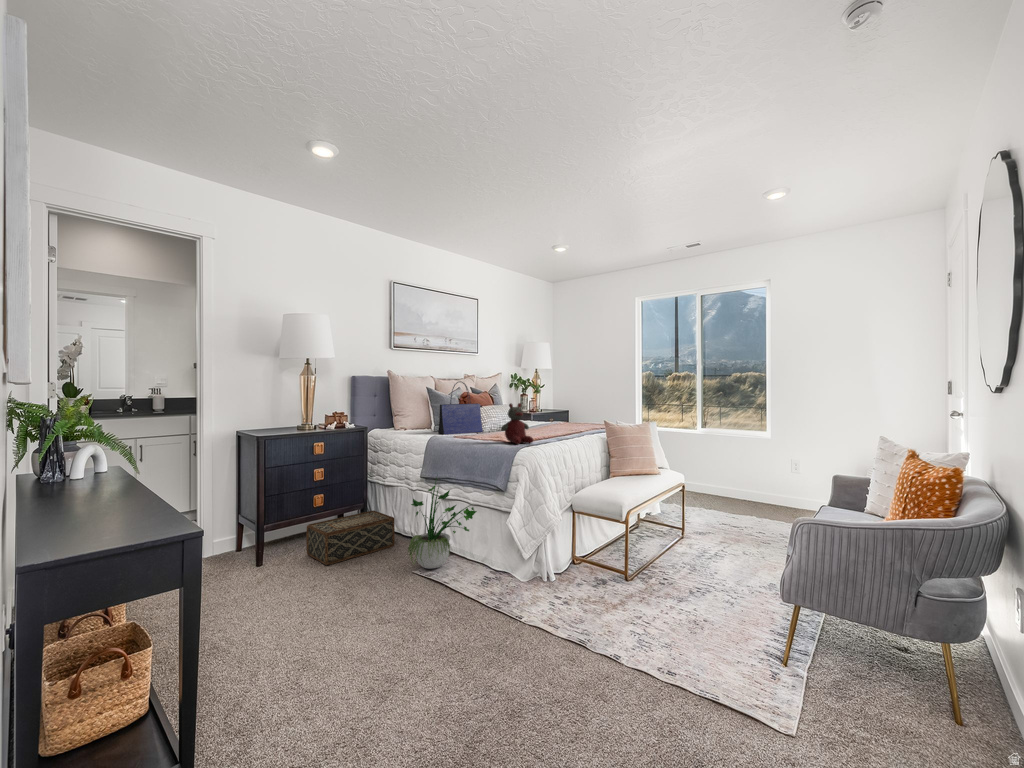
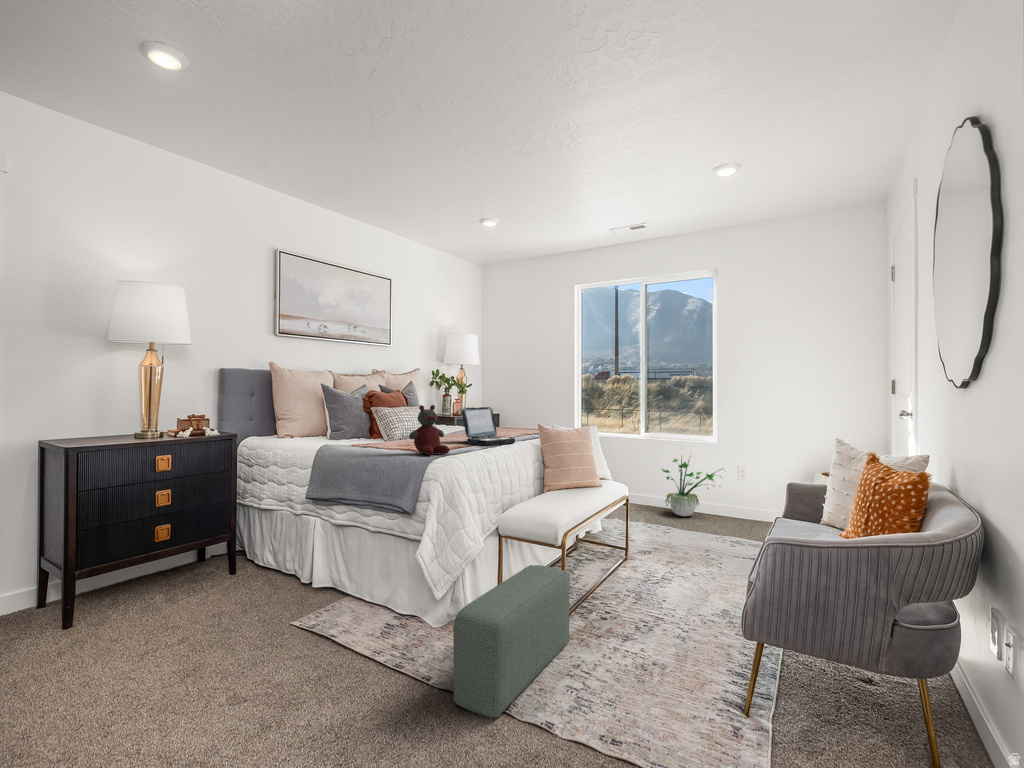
tote bag: present [438,382,483,434] -> none [332,380,389,445]
laptop: none [540,404,587,437] -> present [459,407,515,446]
potted plant: present [408,478,477,569] -> present [662,458,722,516]
woven basket: present [306,510,395,565] -> none [146,544,272,620]
pouf: none [540,536,634,651] -> present [453,565,570,717]

